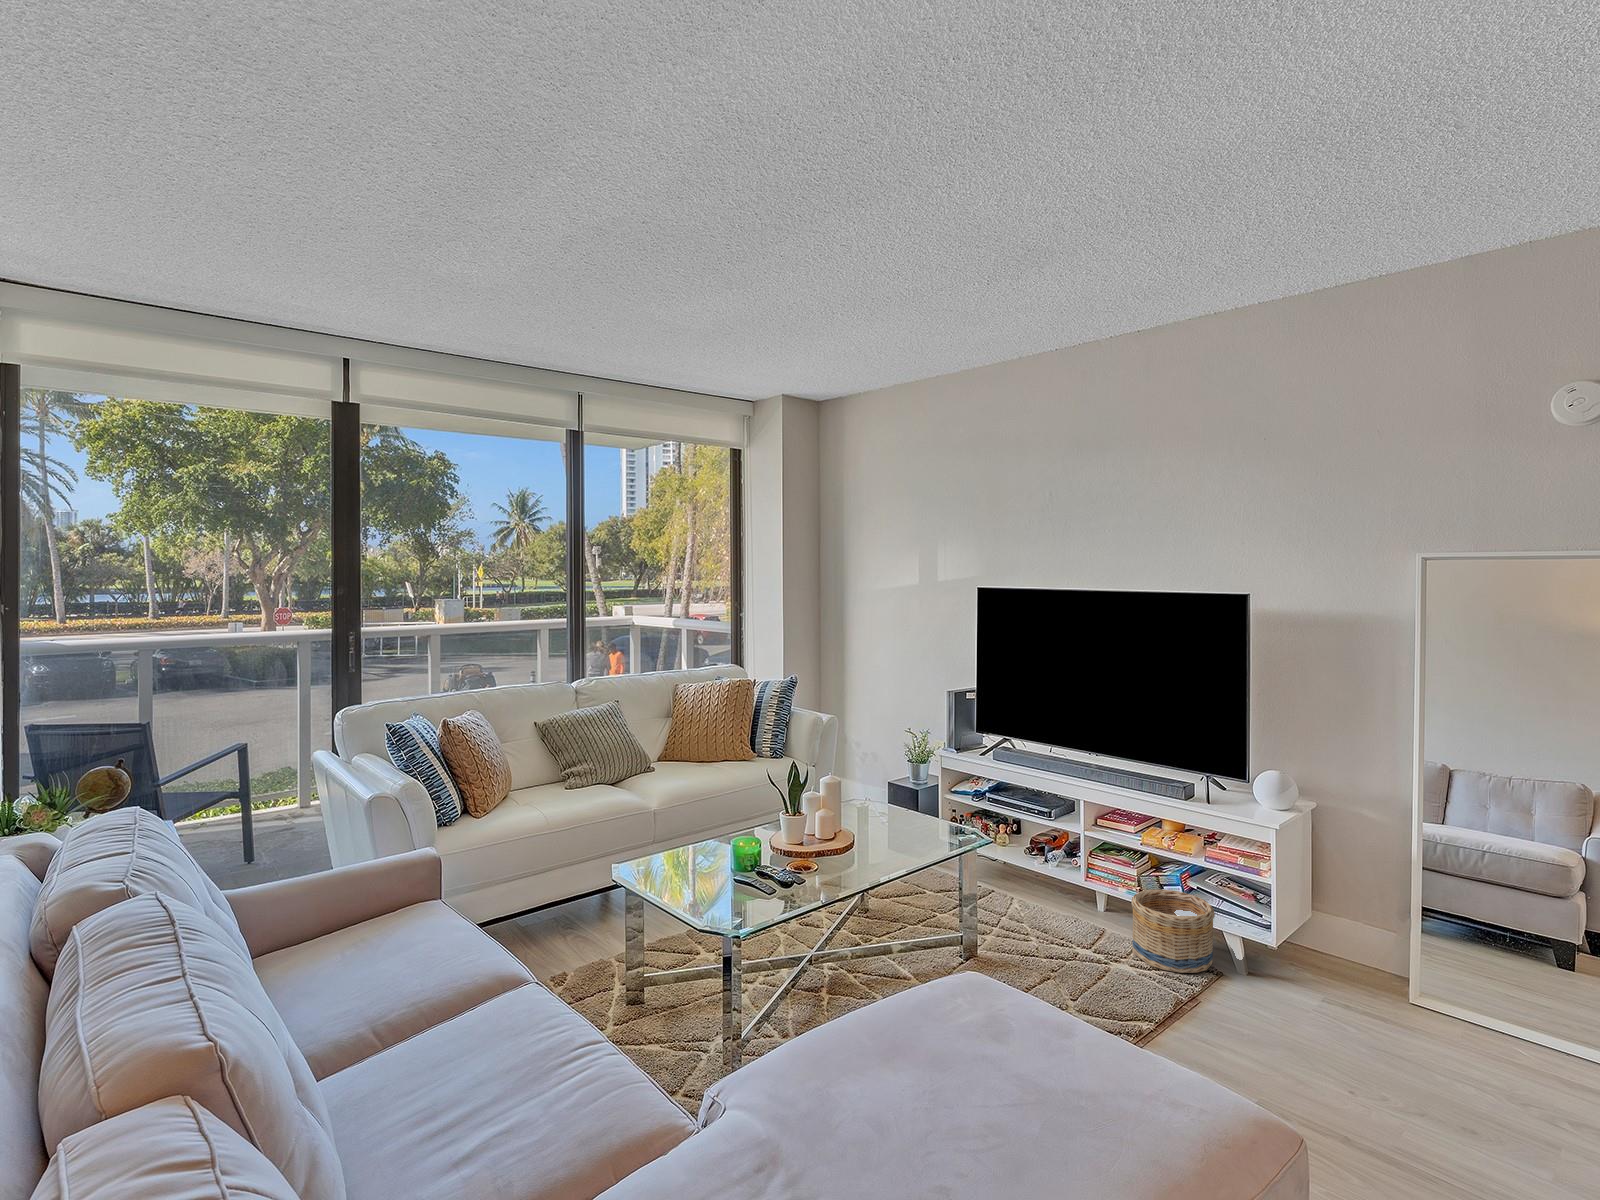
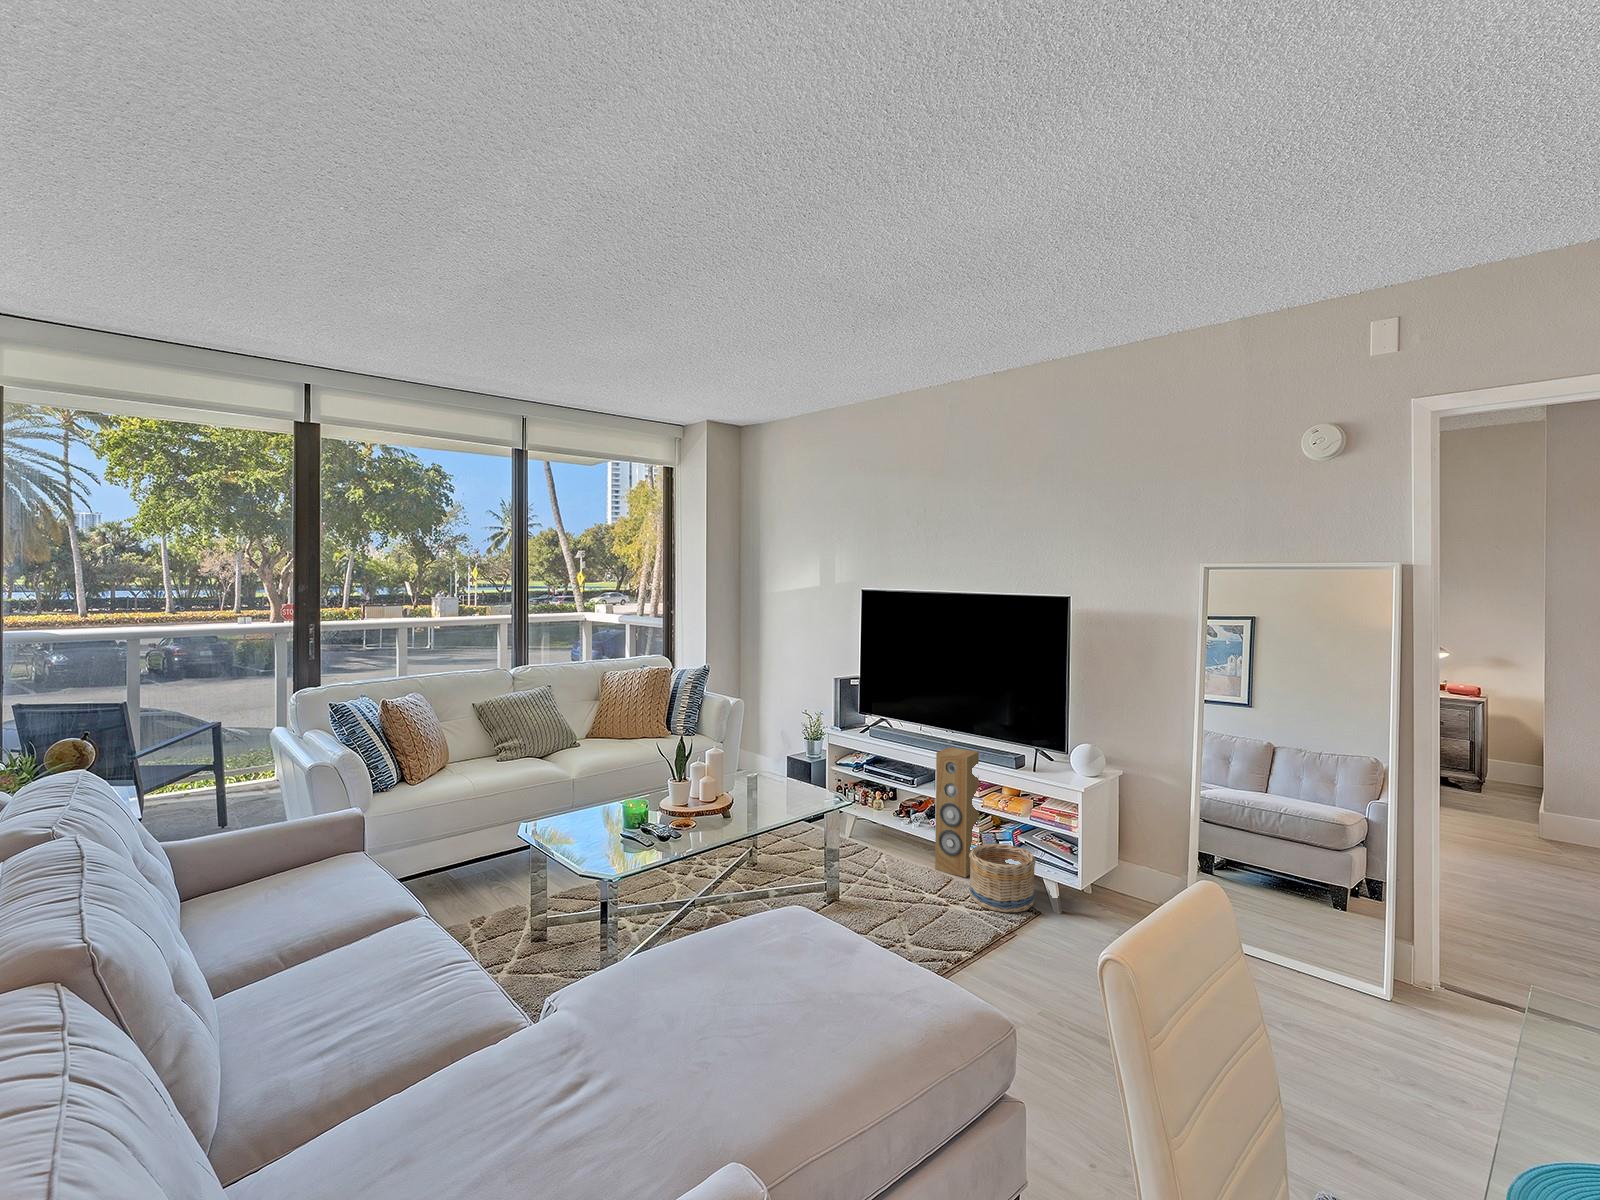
speaker: none [1081,774,1132,929] -> present [935,747,979,877]

